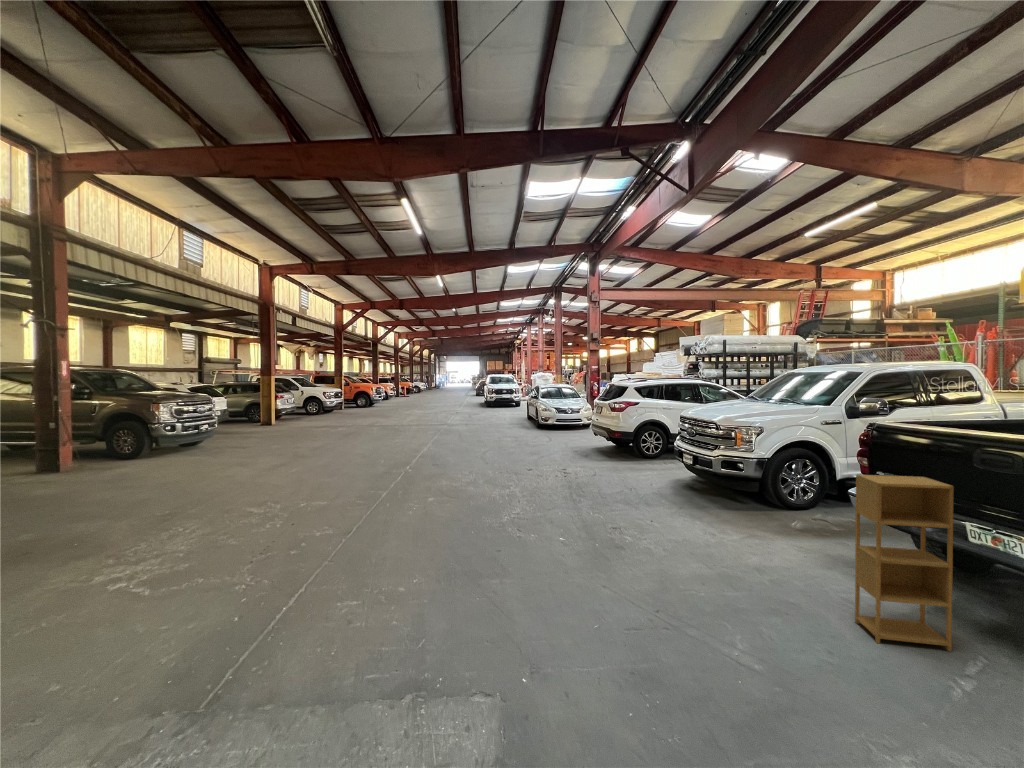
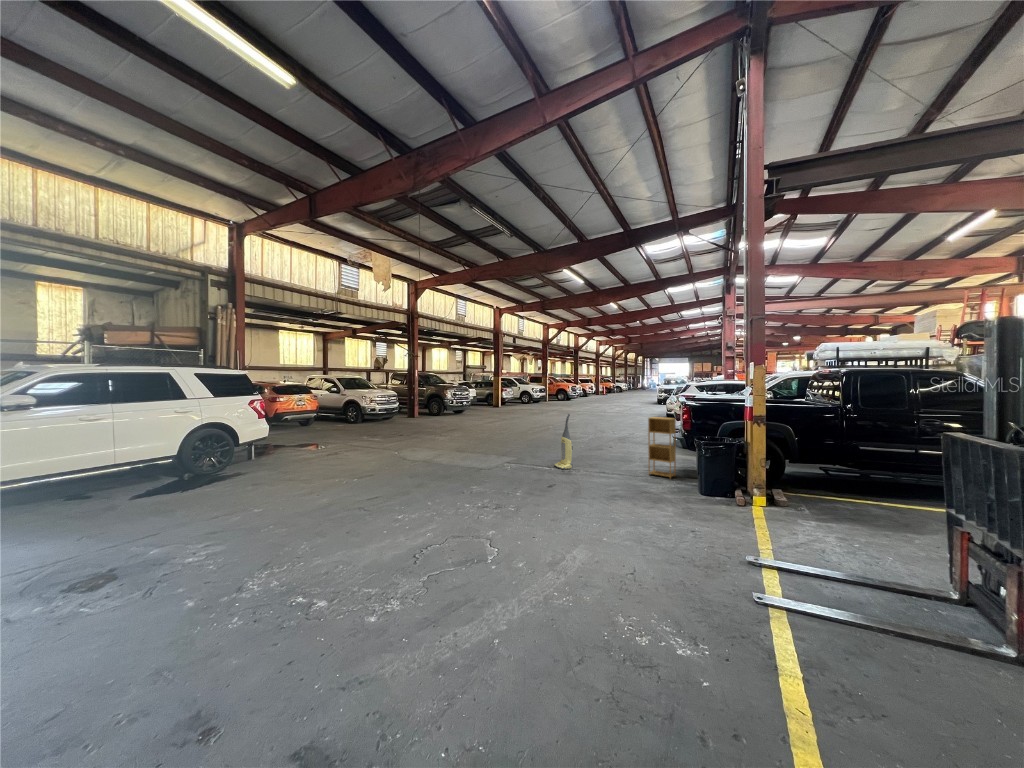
vacuum cleaner: none [610,490,685,698] -> present [554,414,573,470]

